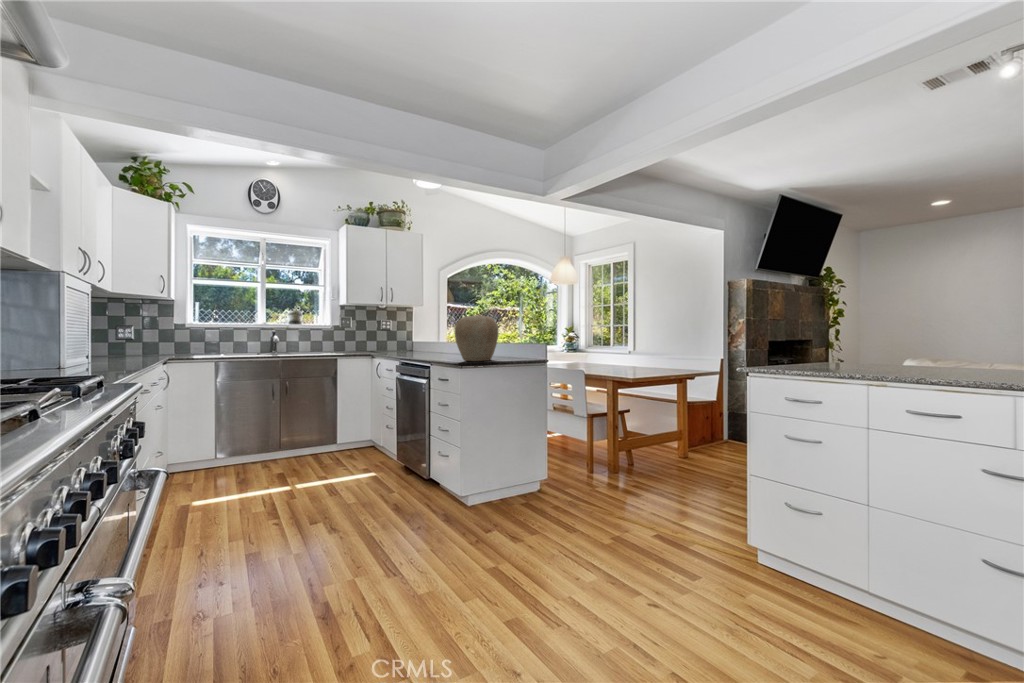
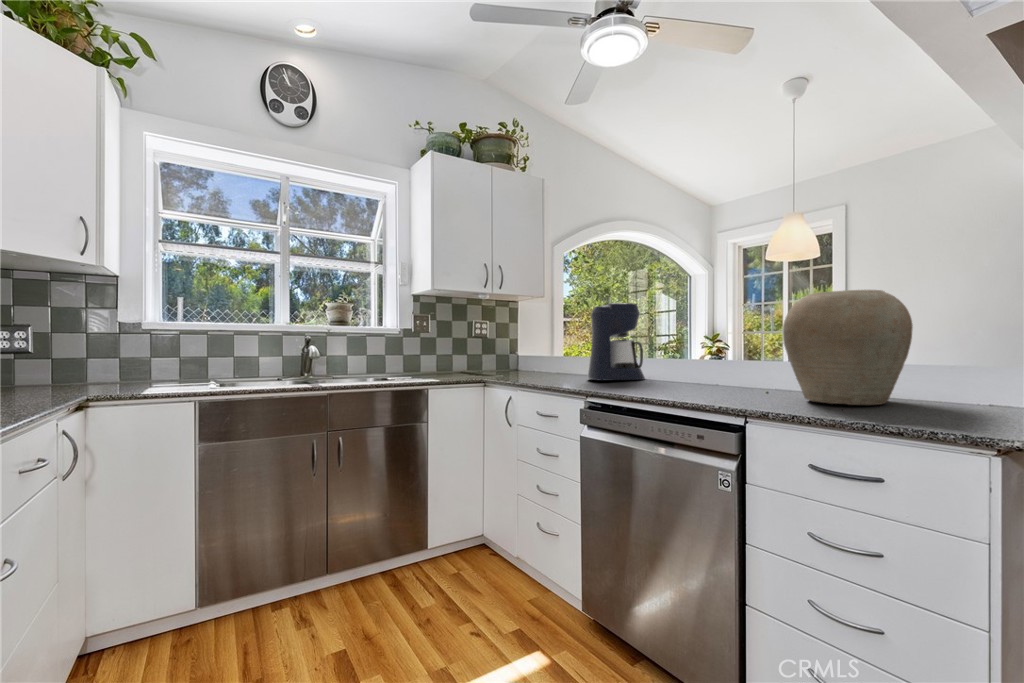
coffee maker: none [419,315,449,354] -> present [588,303,645,381]

